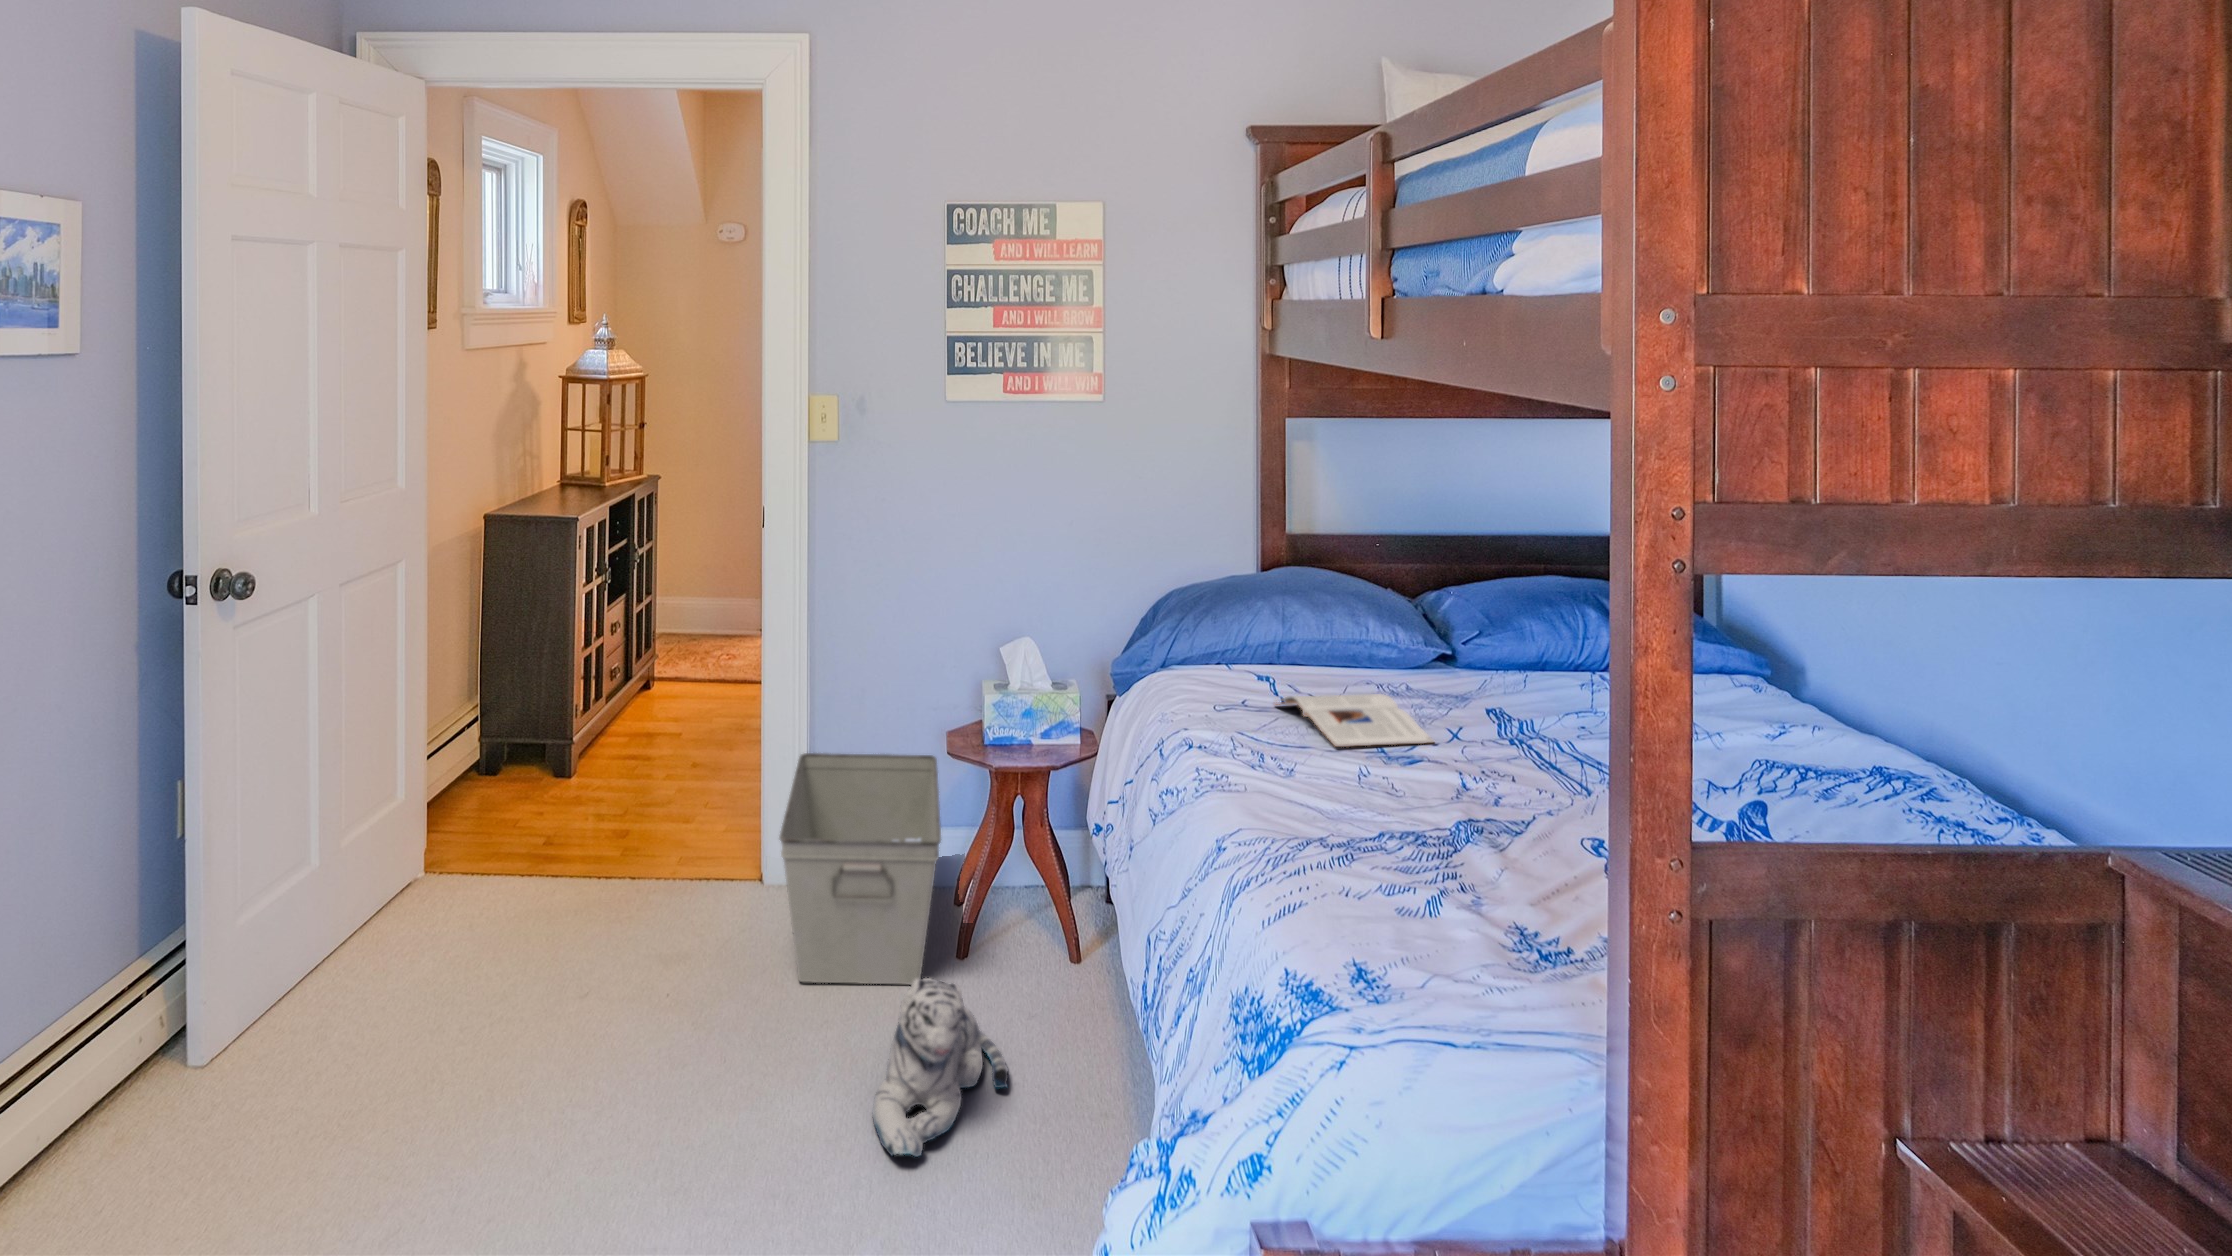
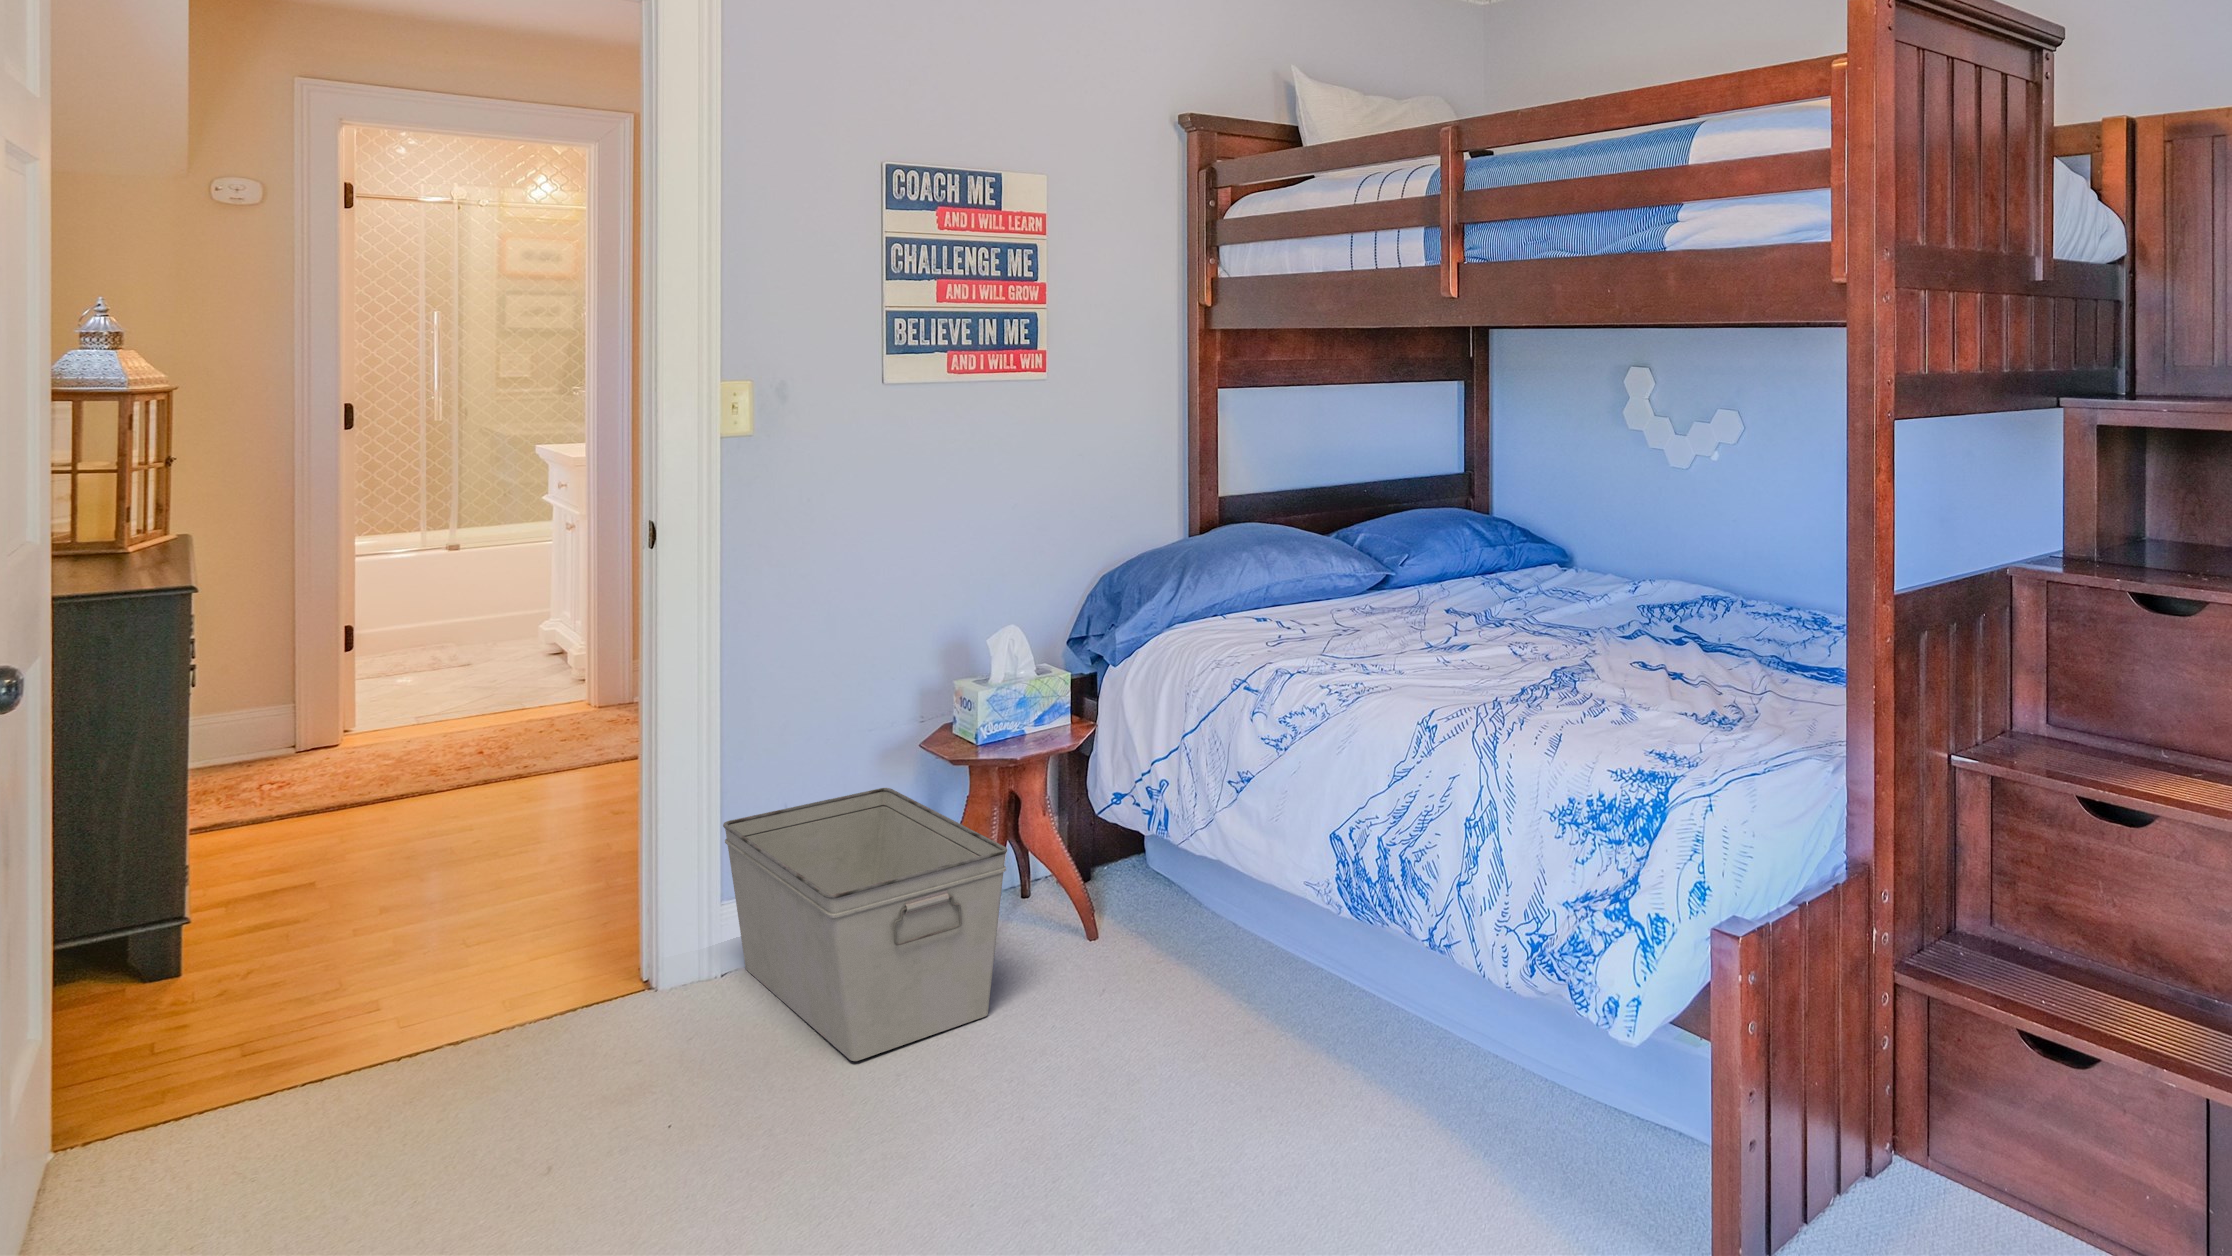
magazine: present [1275,694,1434,747] -> none [1319,610,1466,650]
plush toy: present [872,978,1008,1157] -> none [1040,960,1175,1146]

